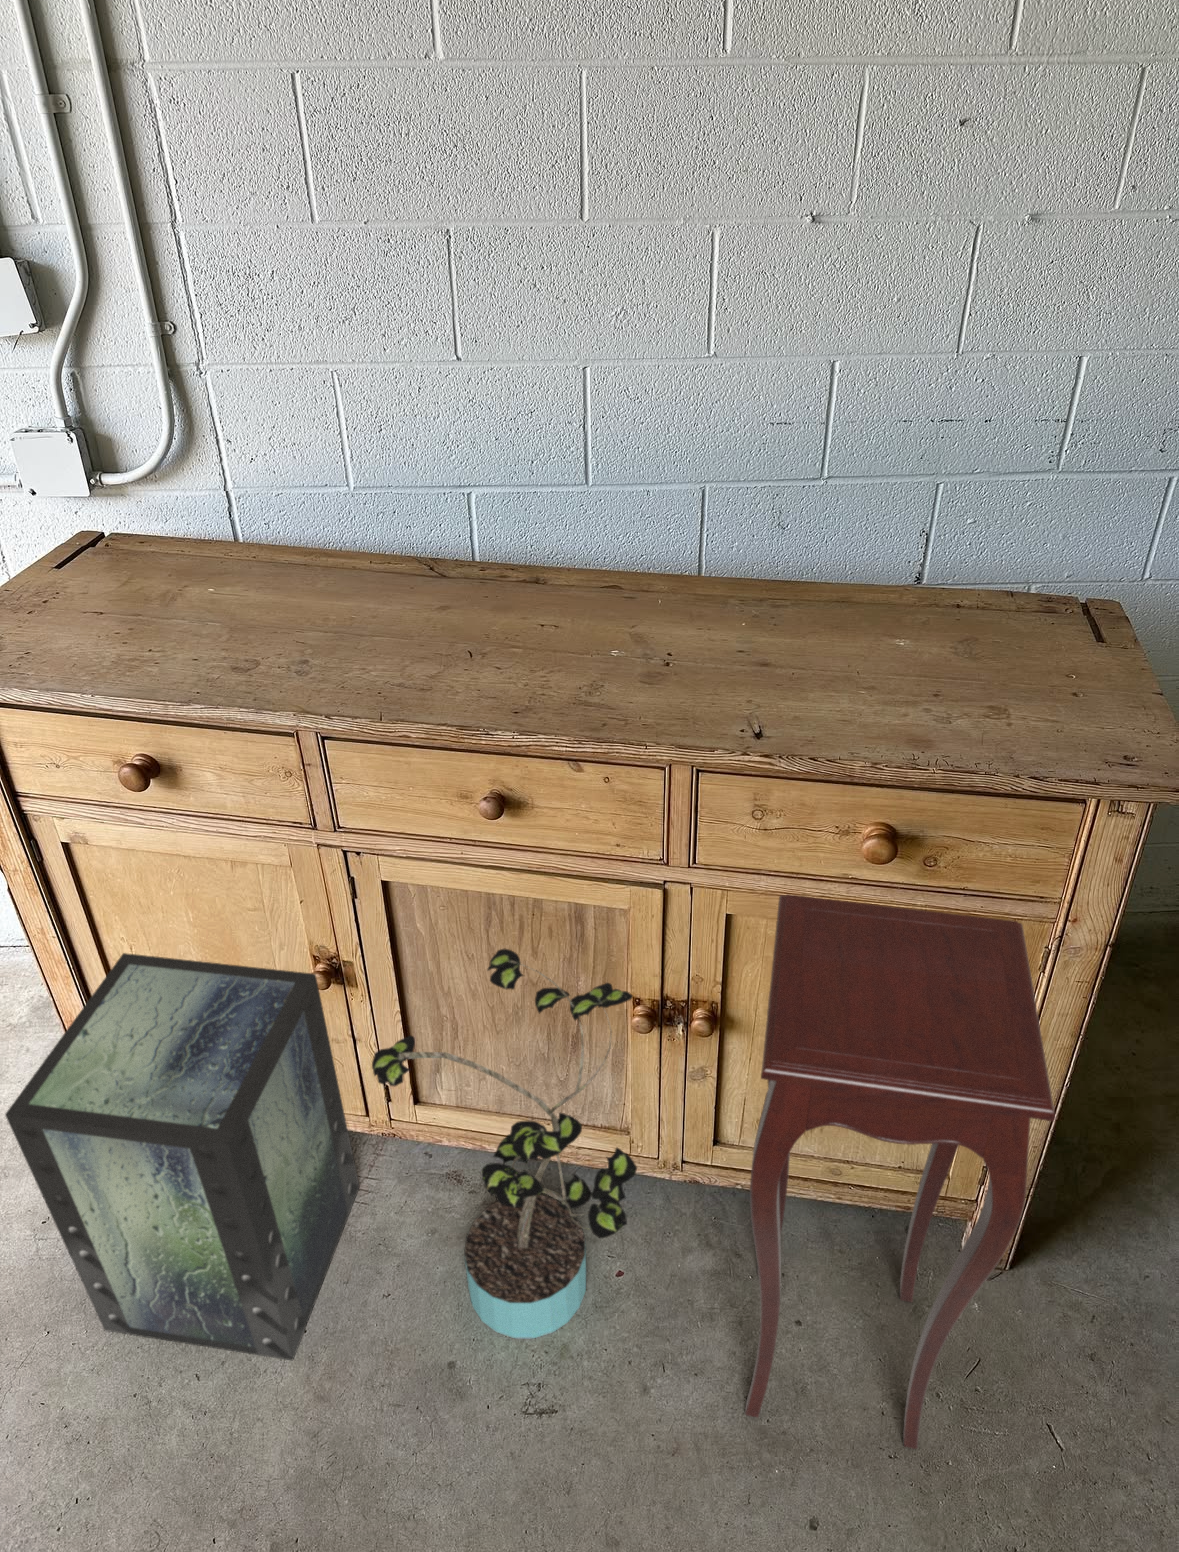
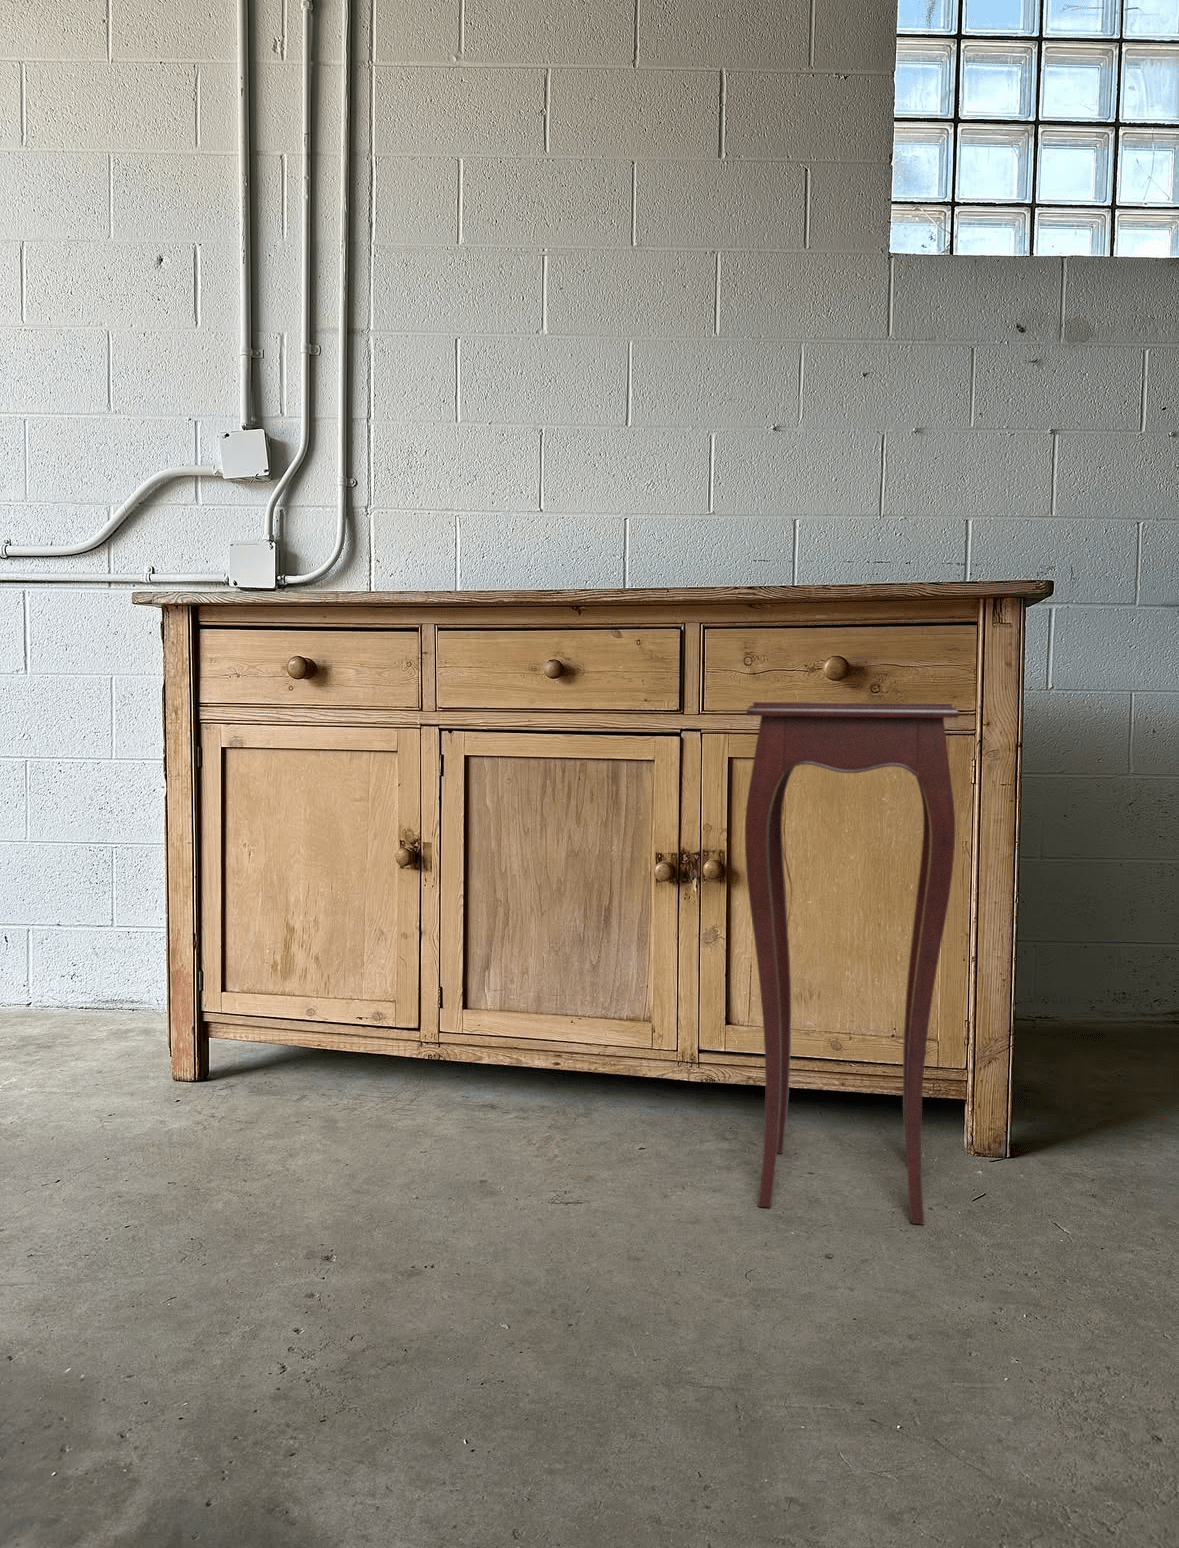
potted plant: present [372,949,637,1339] -> none [447,789,657,1171]
storage box: present [5,953,359,1360] -> none [154,834,400,1173]

